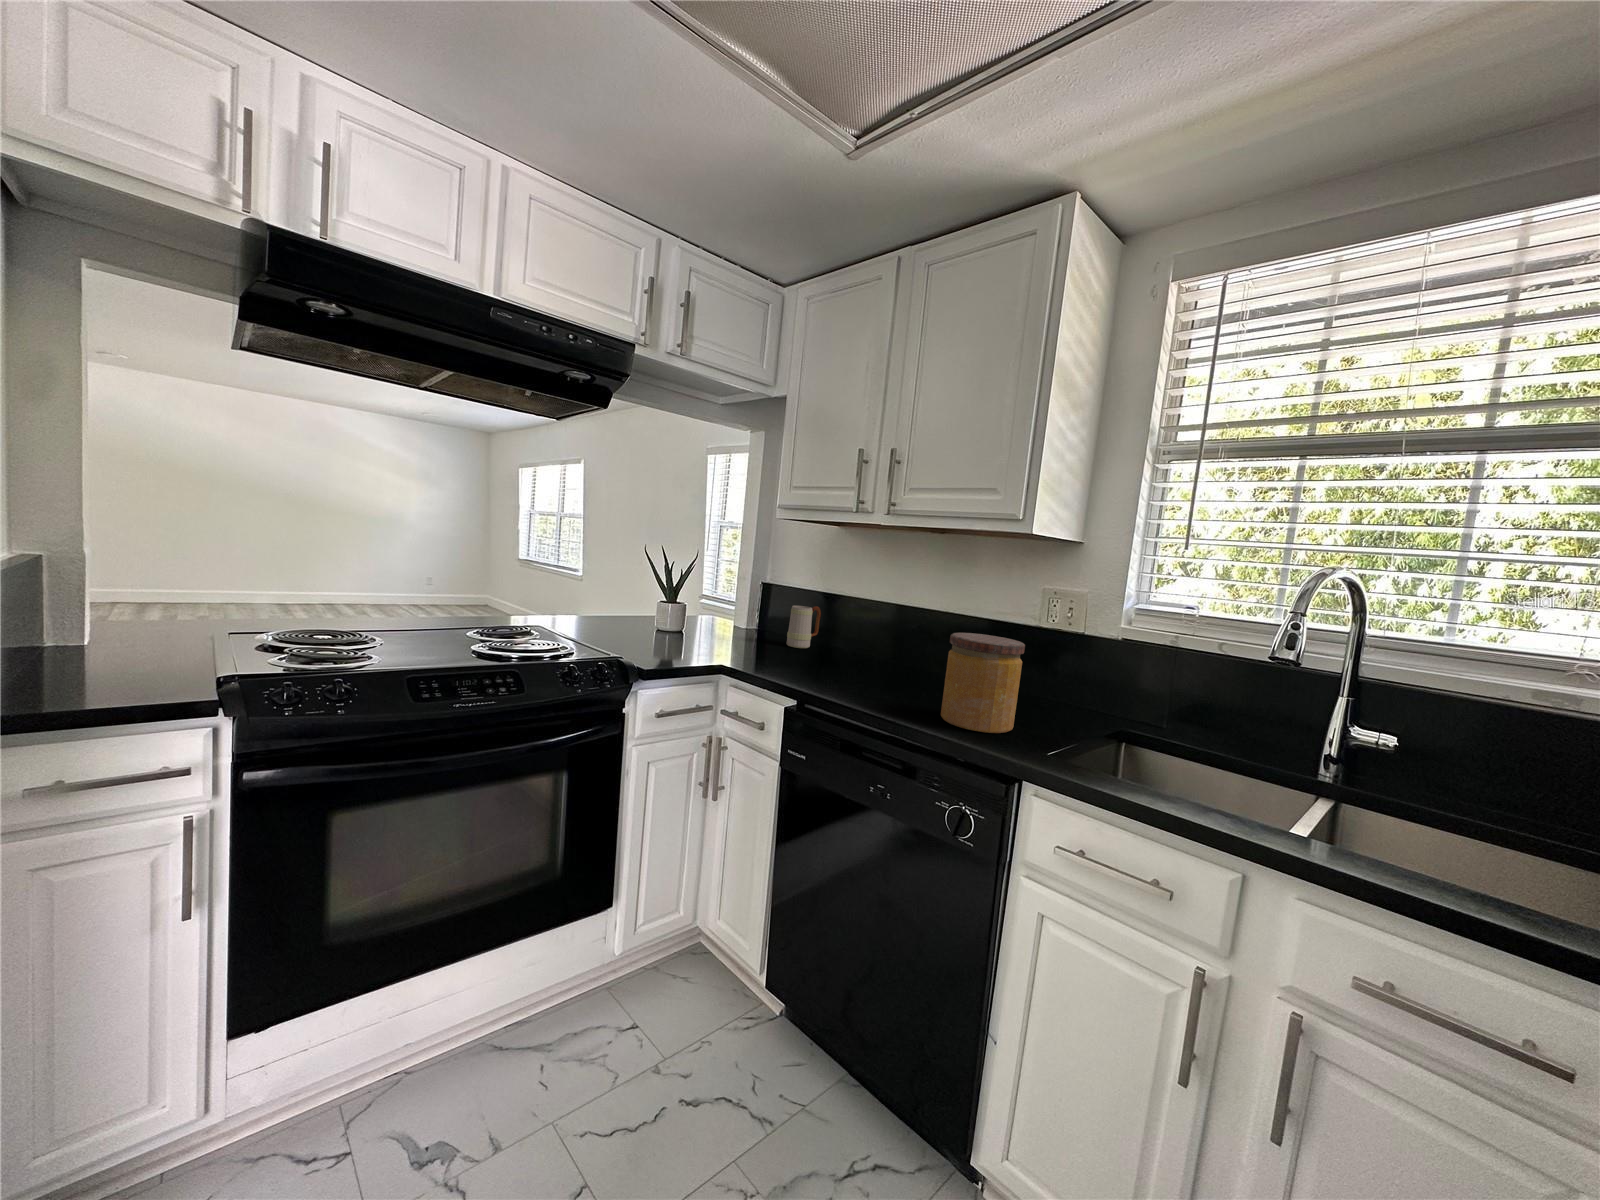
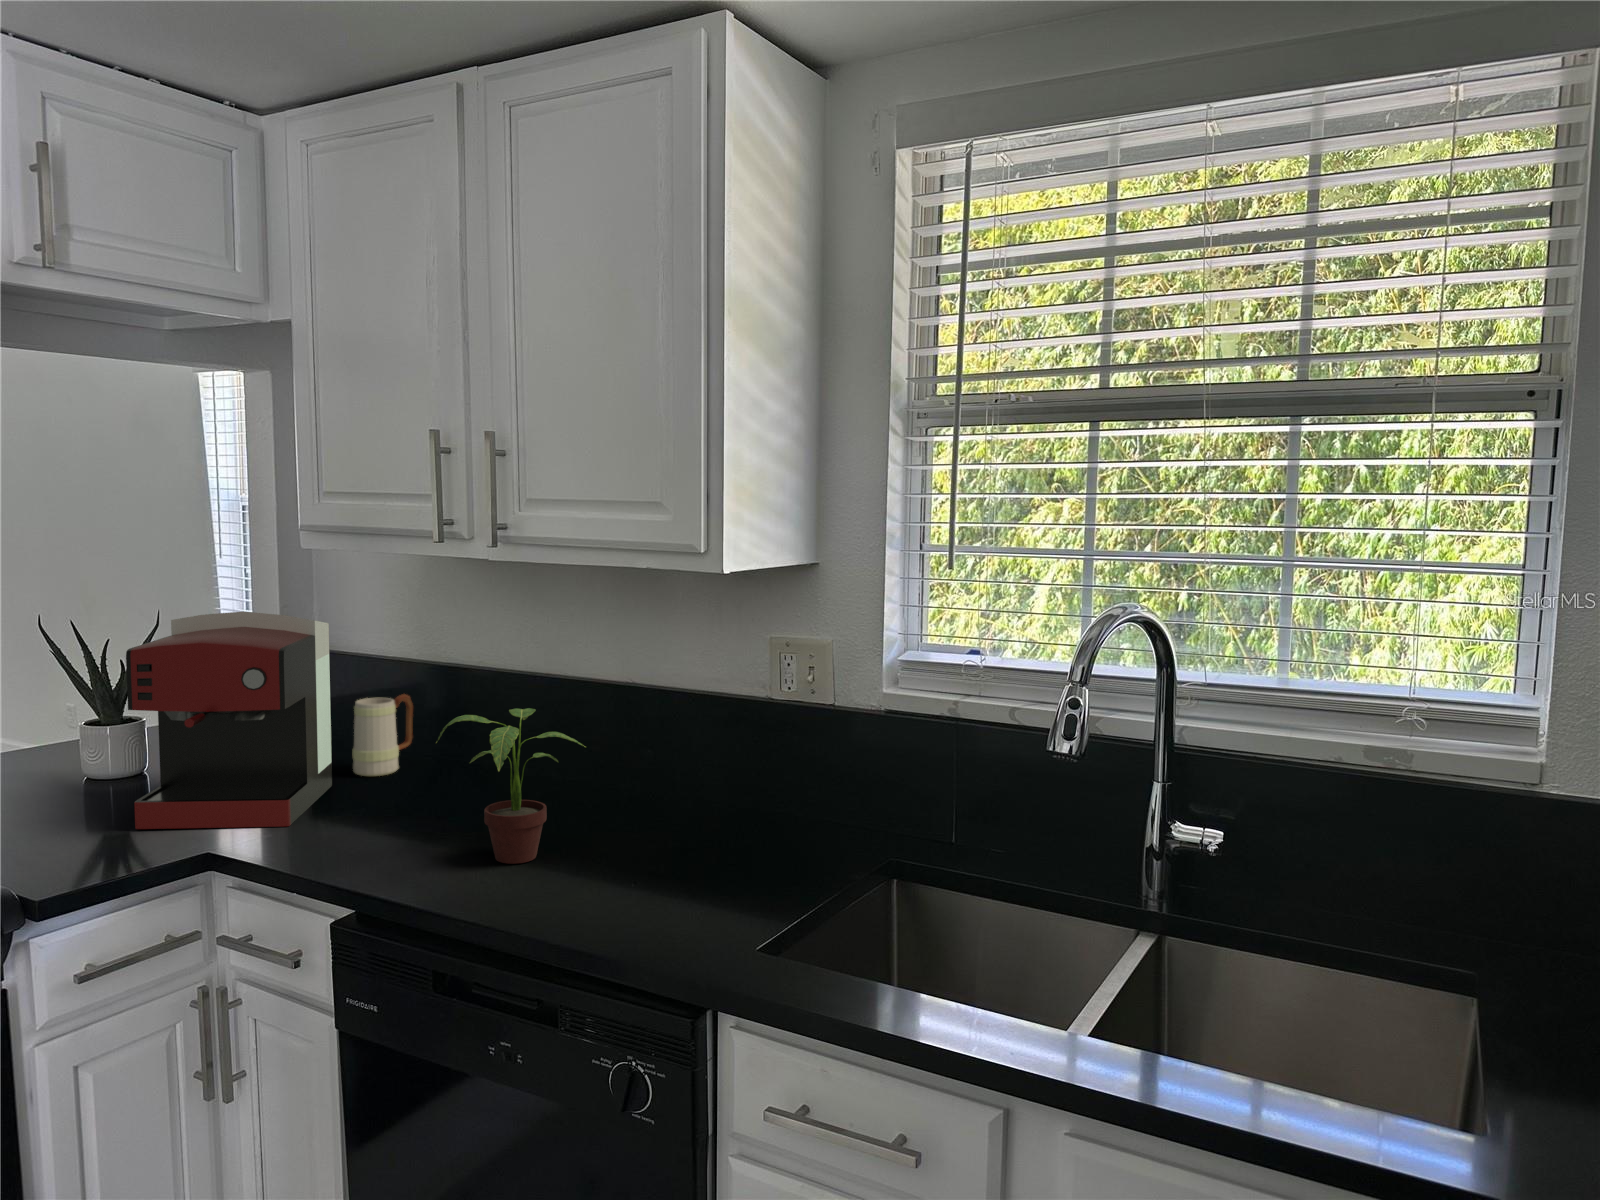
coffee maker: none [685,546,786,660] -> present [126,611,332,829]
potted plant: none [849,605,934,694] -> present [436,708,585,864]
jar: present [941,633,1025,733] -> none [598,751,718,924]

